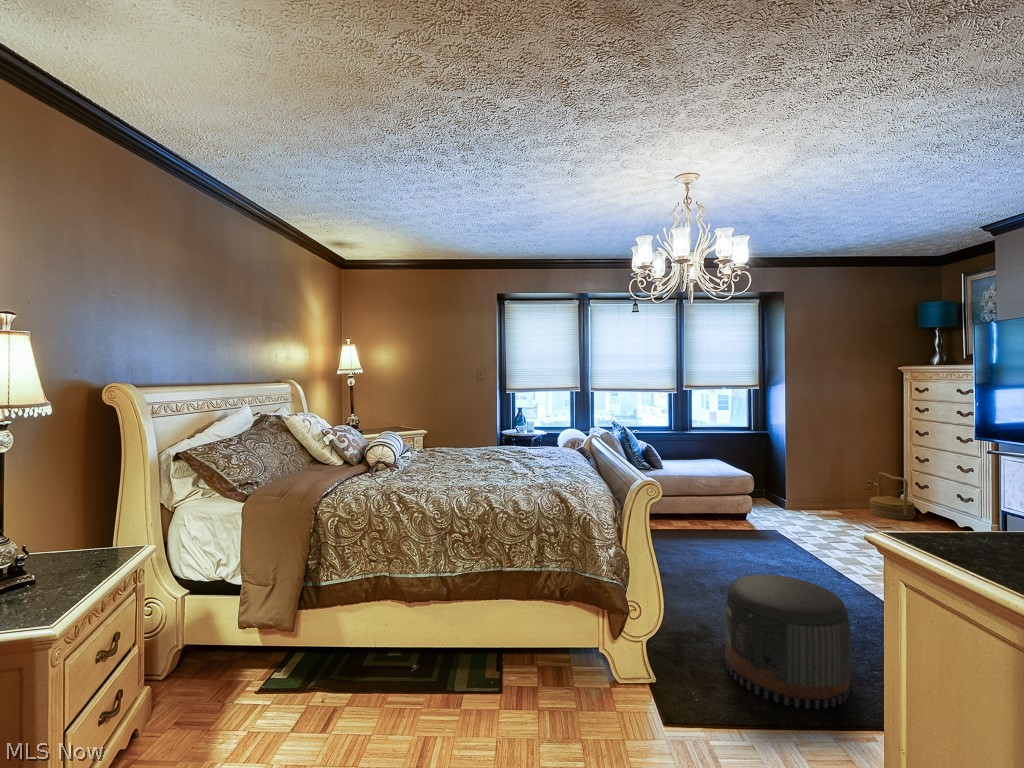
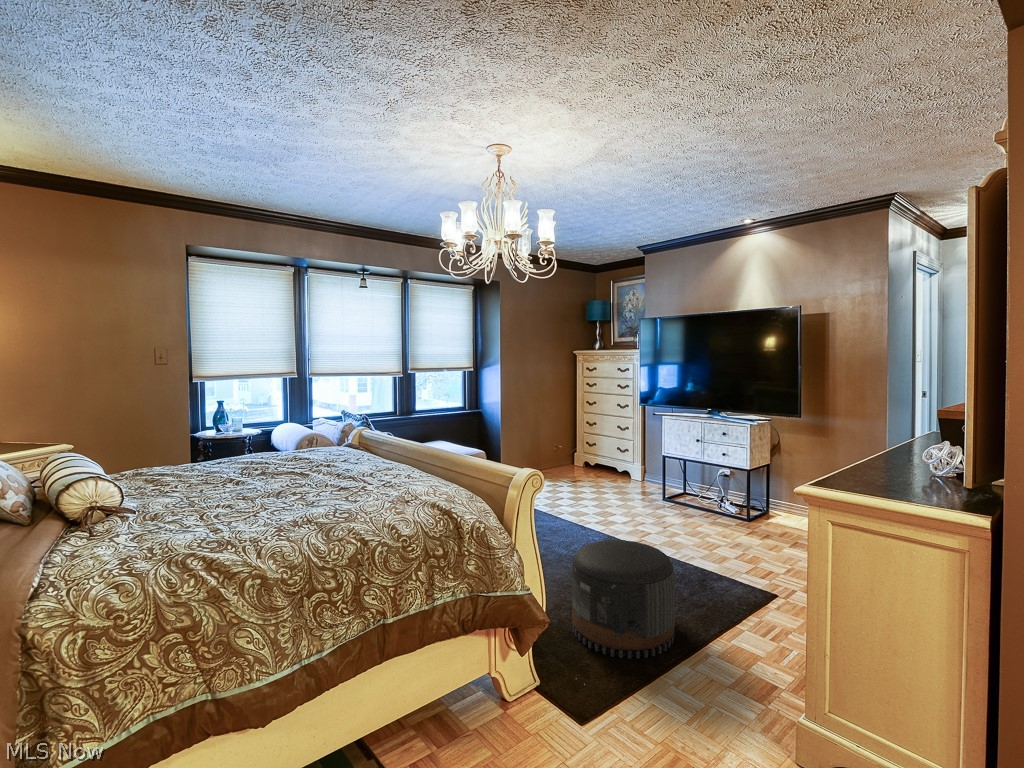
woven basket: present [869,473,915,520] -> none [559,436,589,472]

